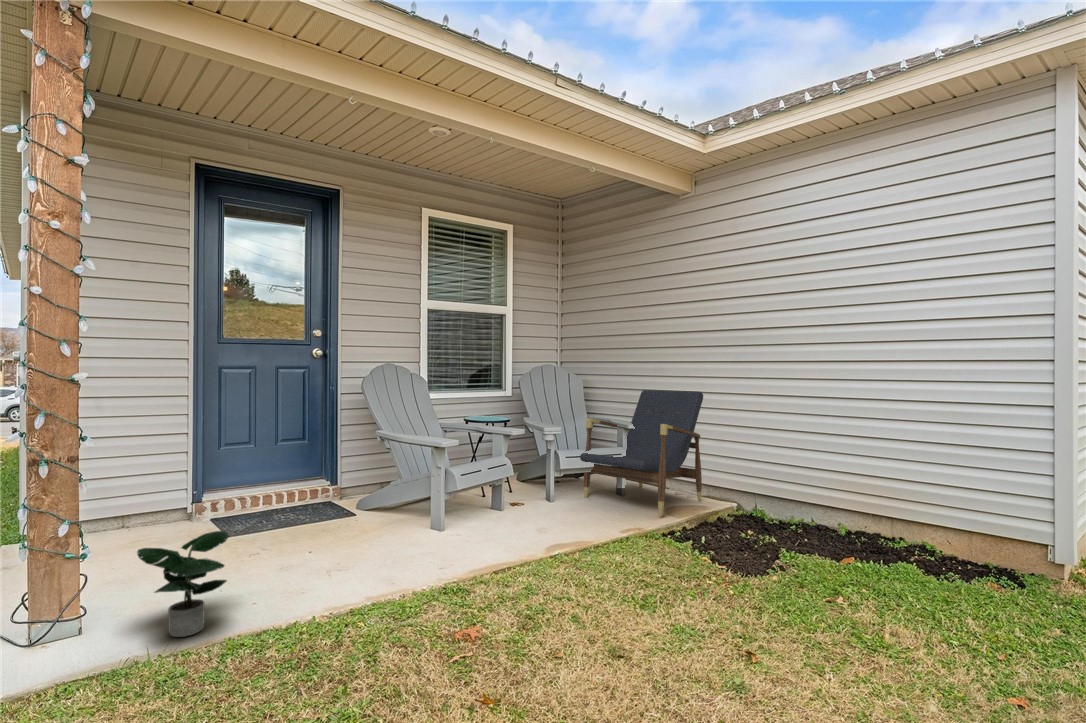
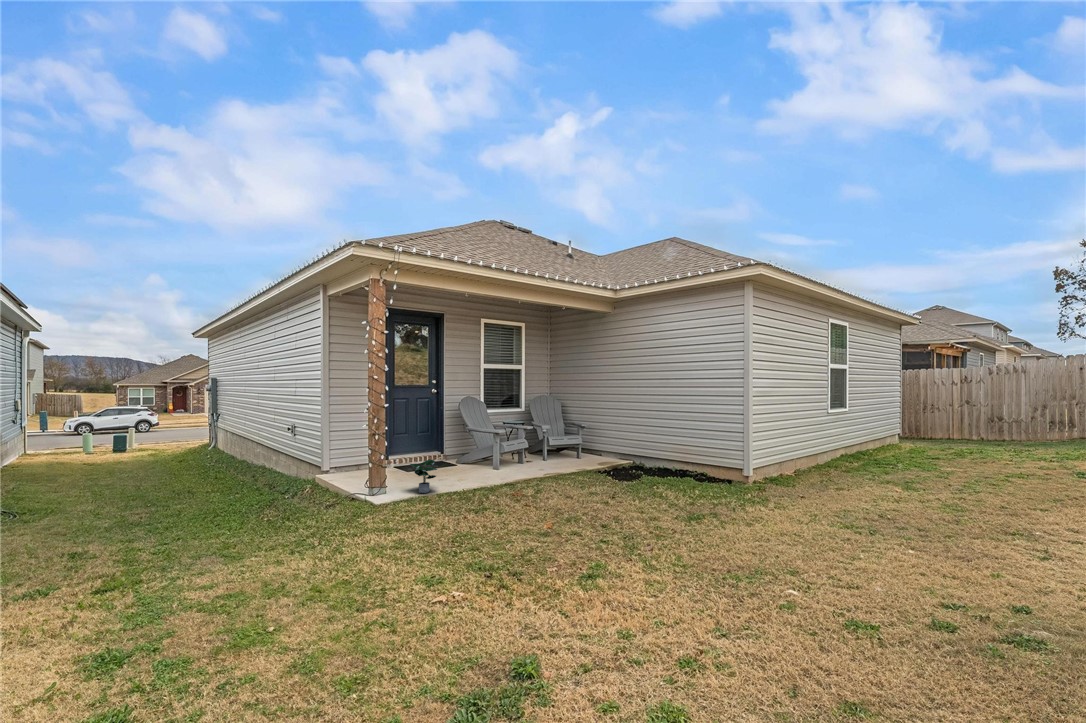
lounge chair: present [580,390,703,515] -> none [559,407,619,465]

